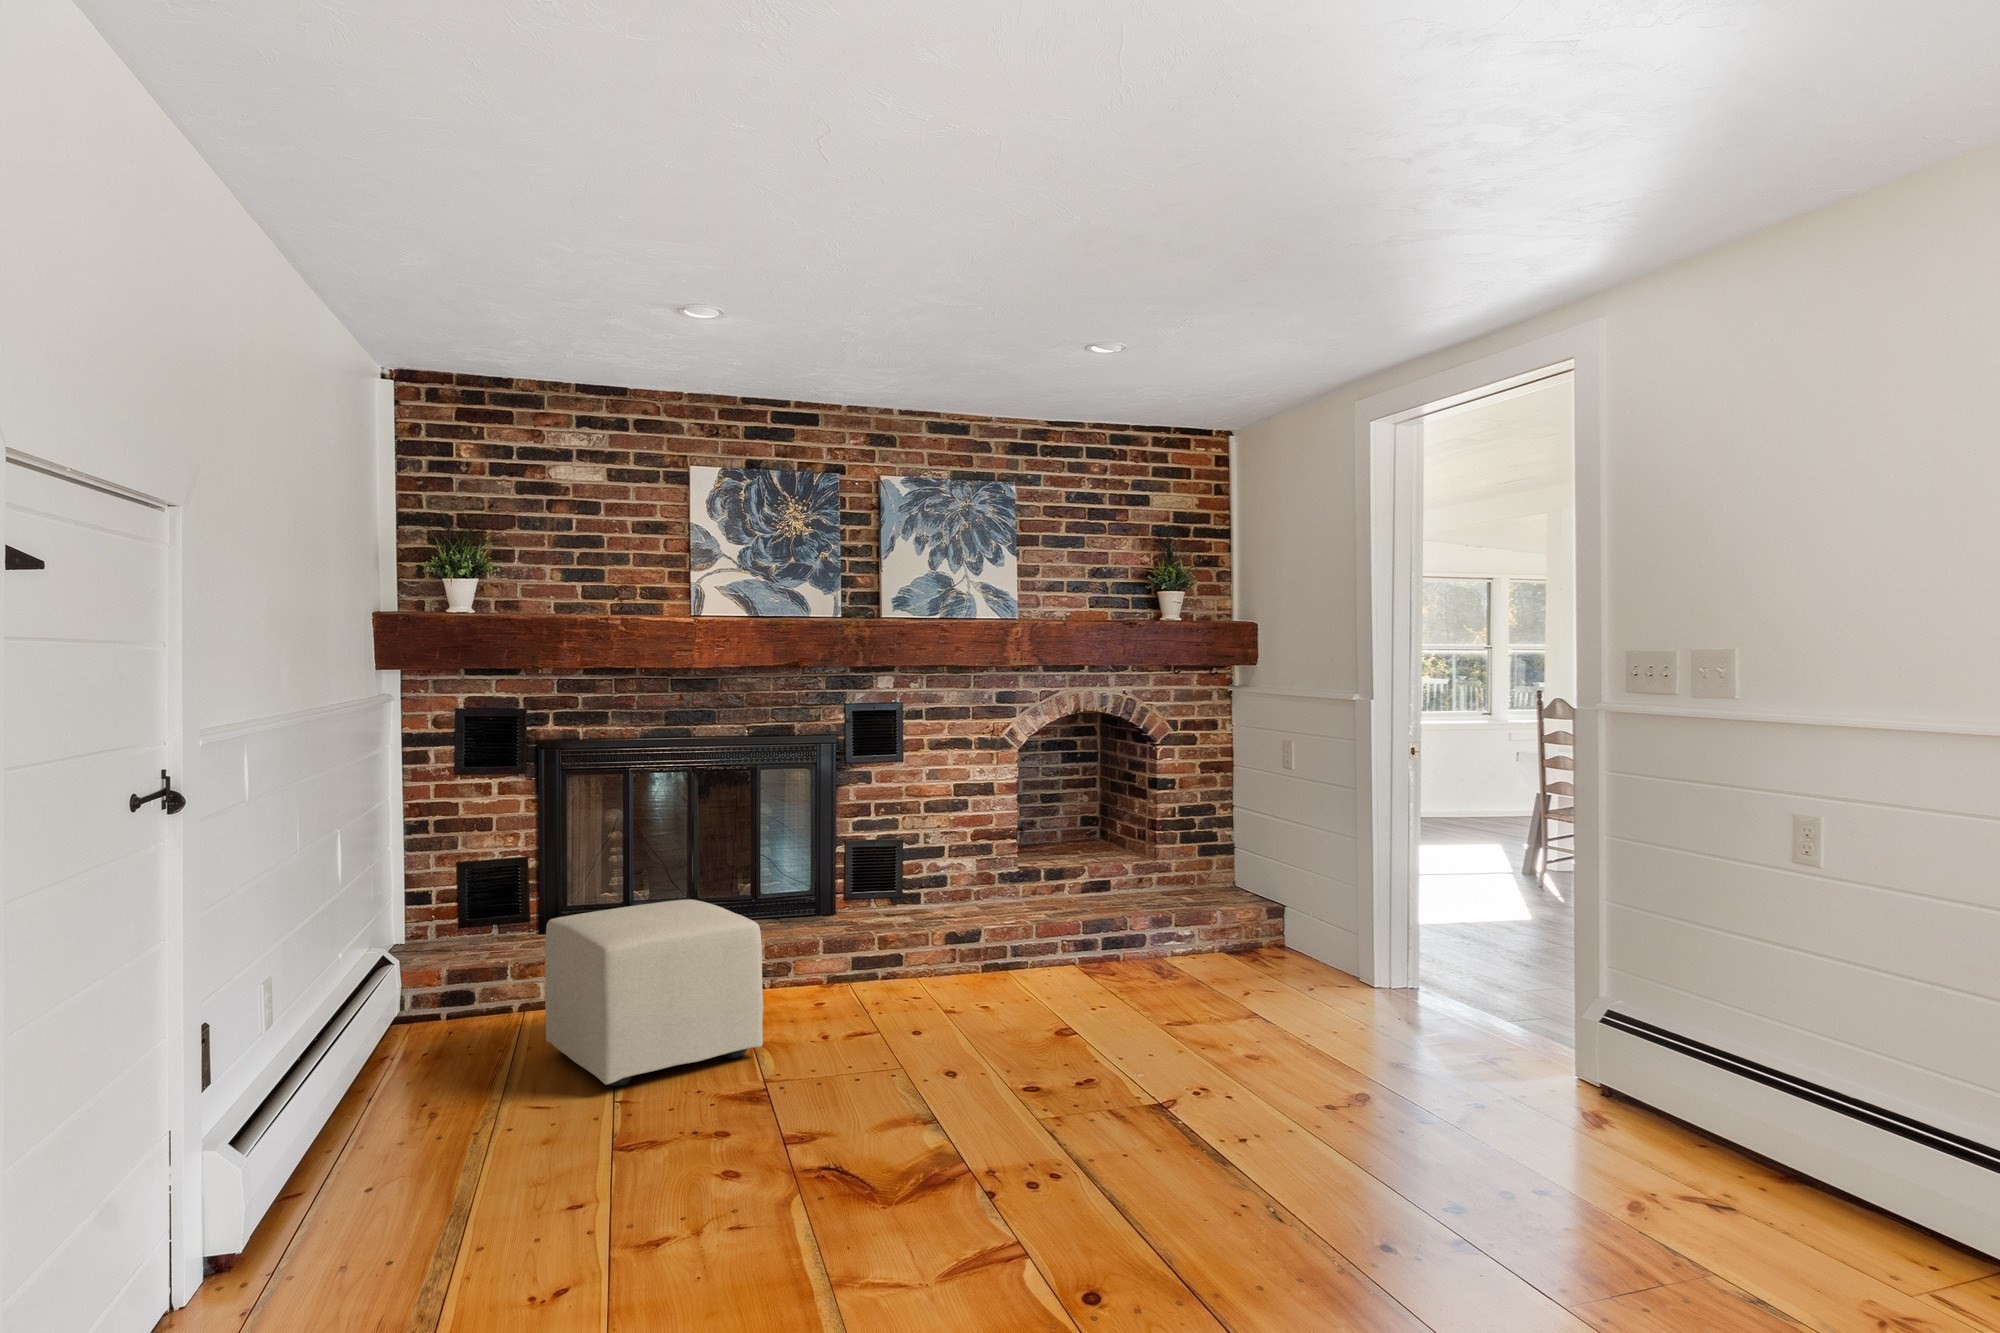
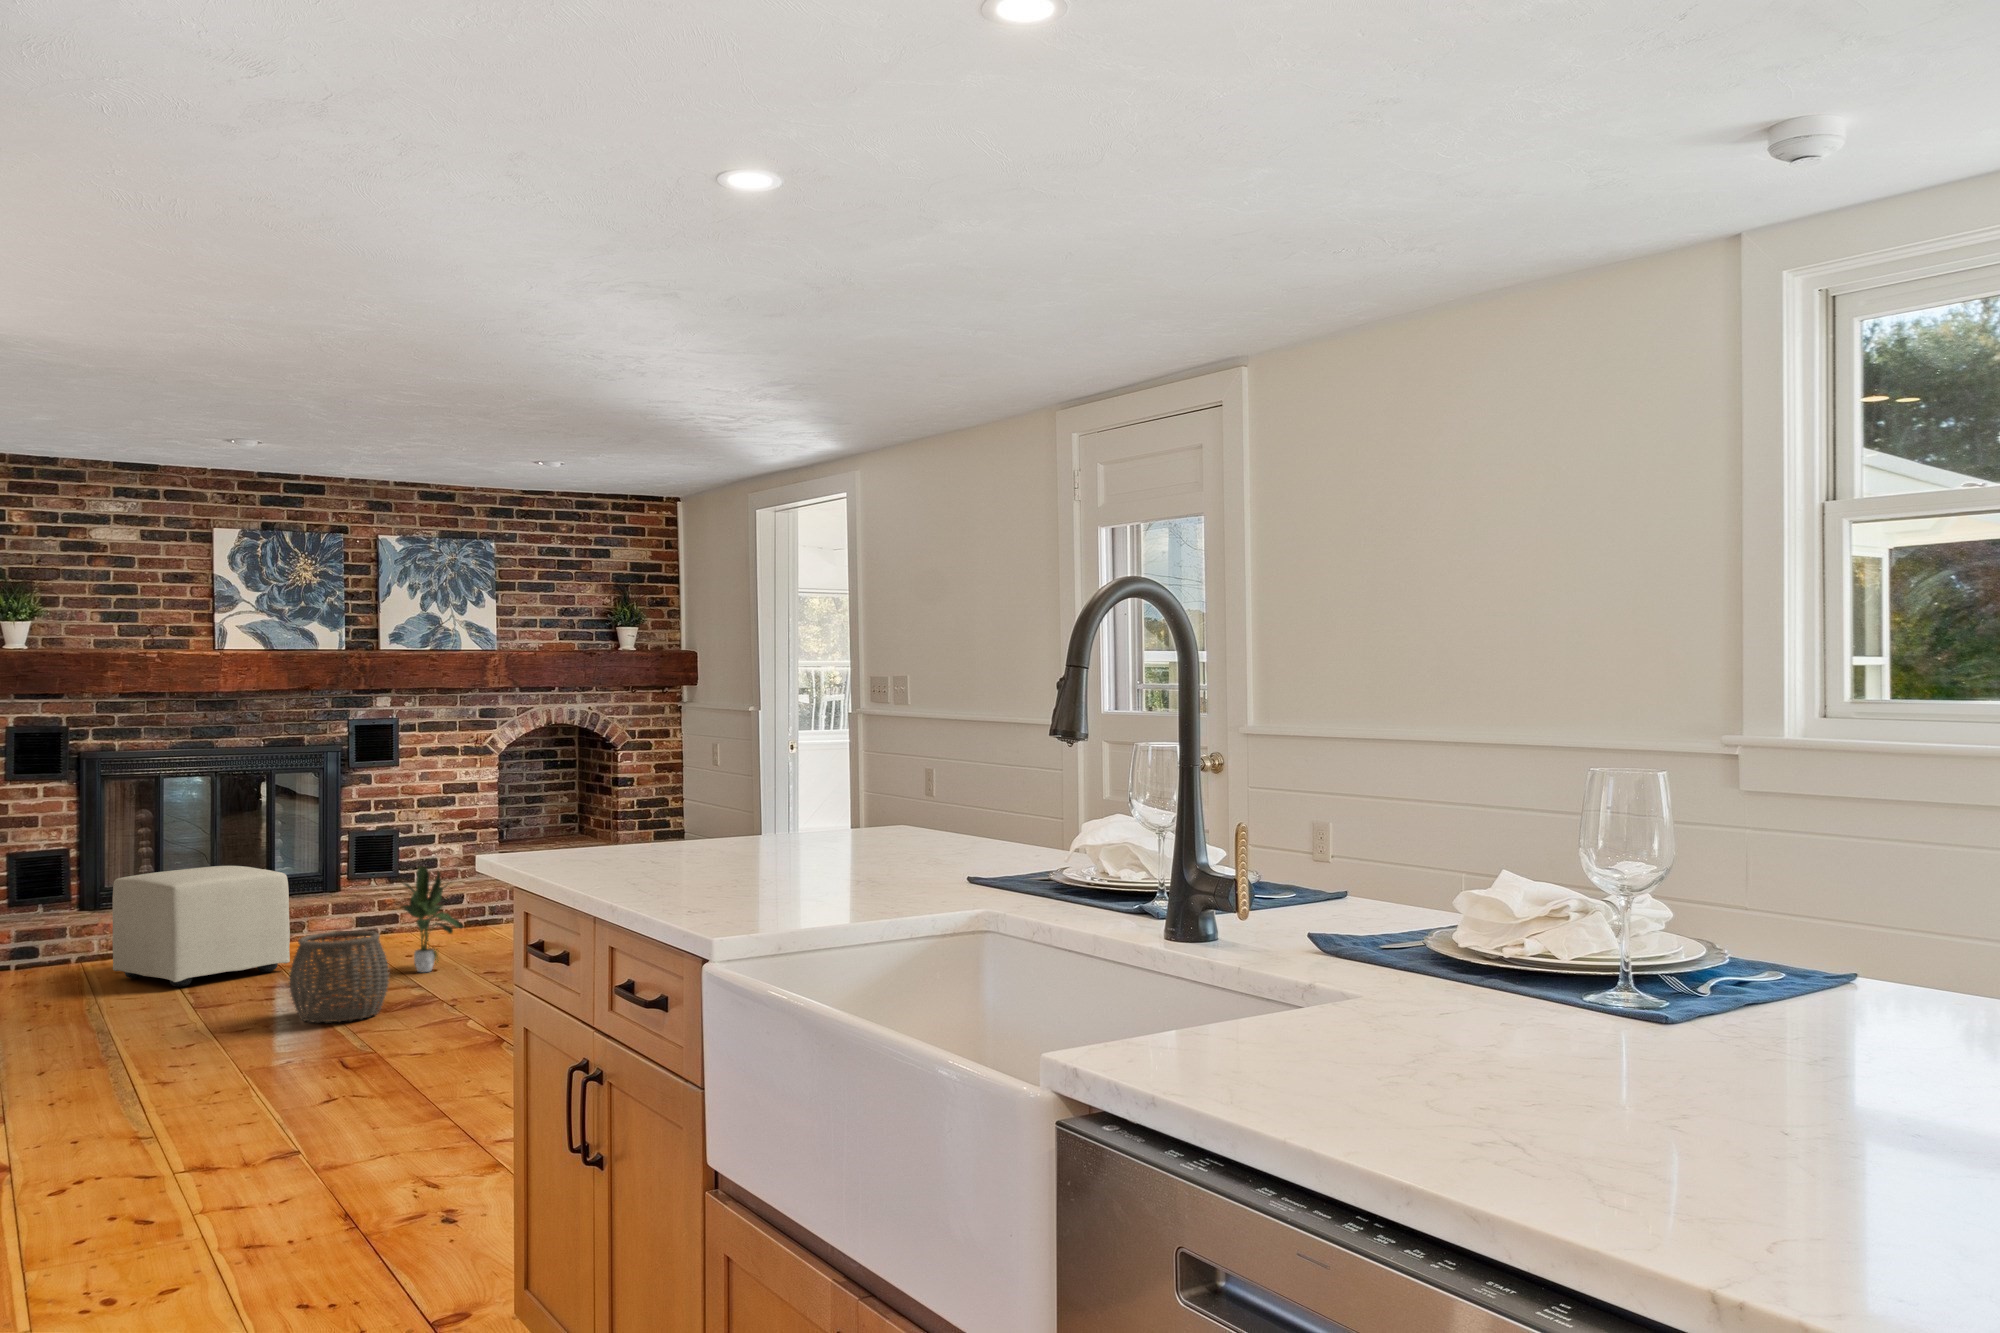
potted plant: none [901,927,1000,1086] -> present [401,867,465,972]
woven basket: none [733,1069,894,1254] -> present [289,931,390,1023]

